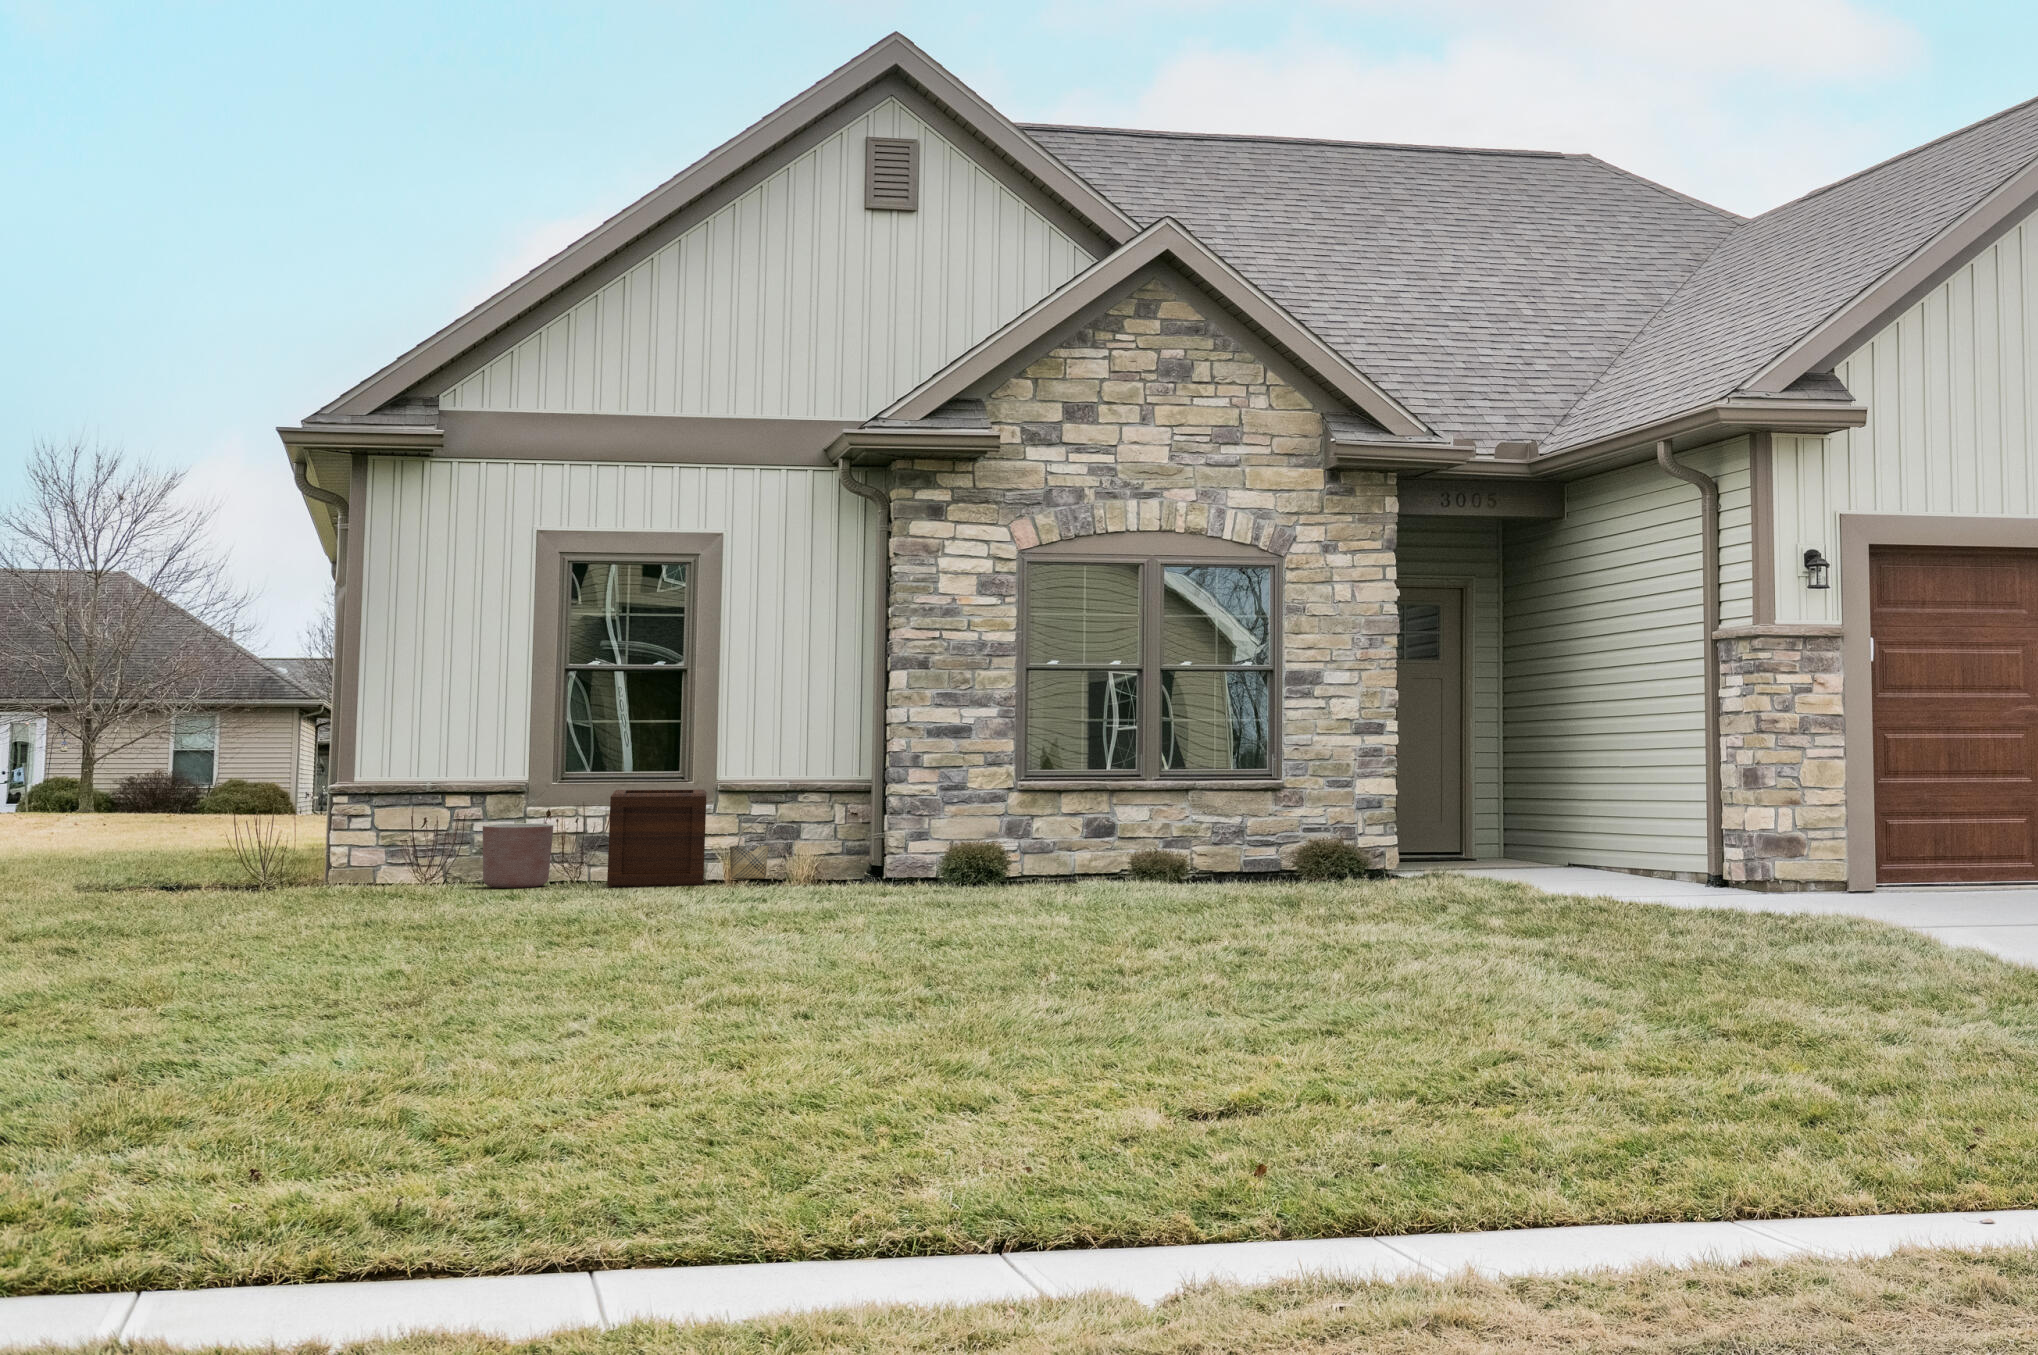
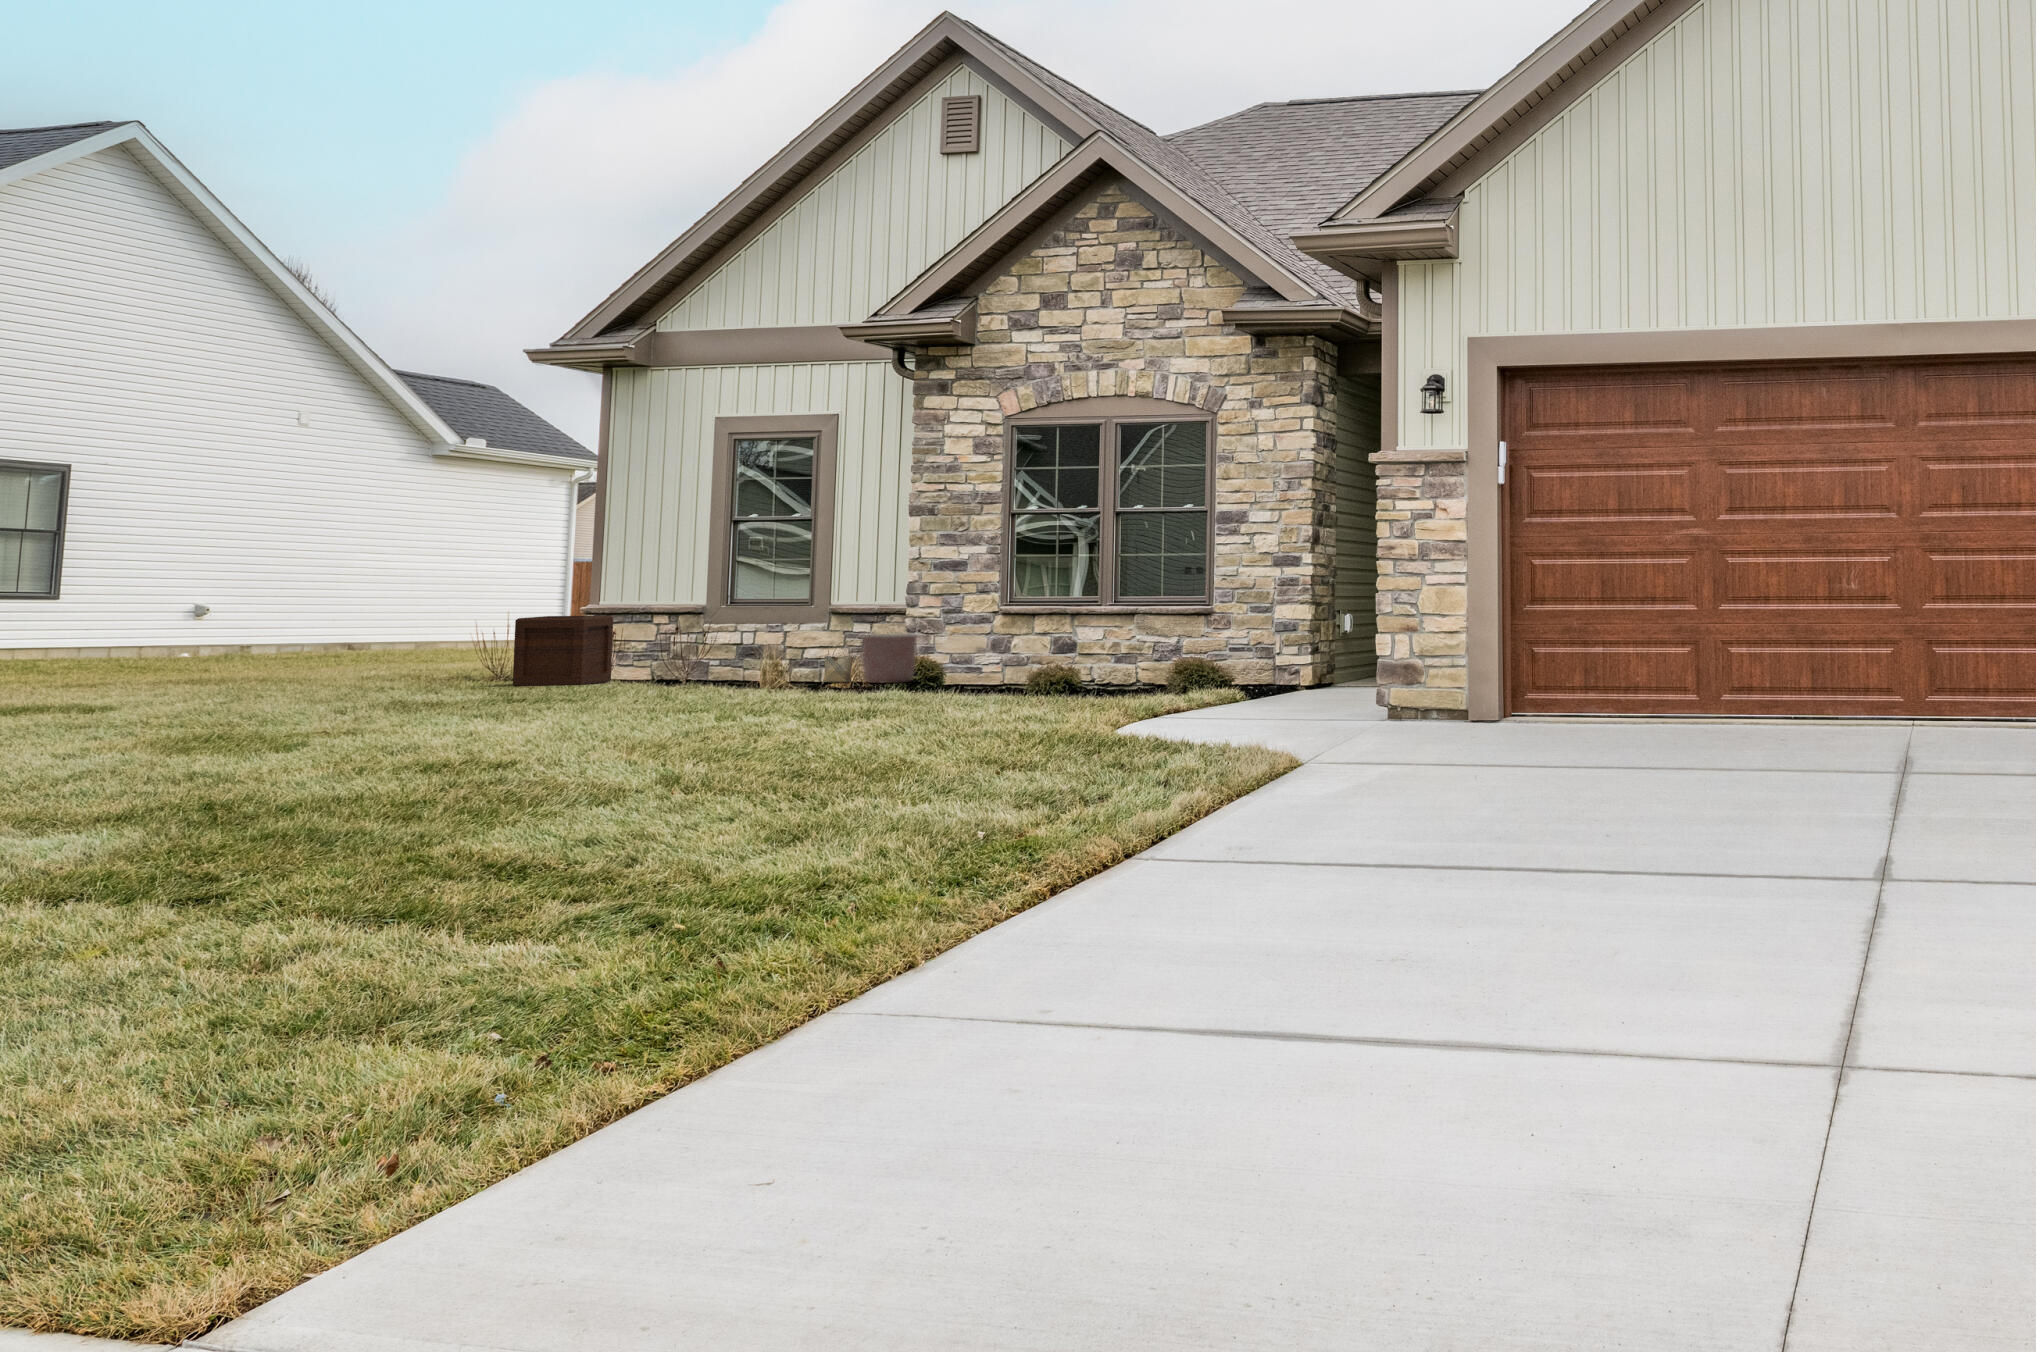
wooden crate: present [607,790,706,887] -> present [513,616,613,686]
planter: present [483,823,553,888] -> present [863,634,917,683]

